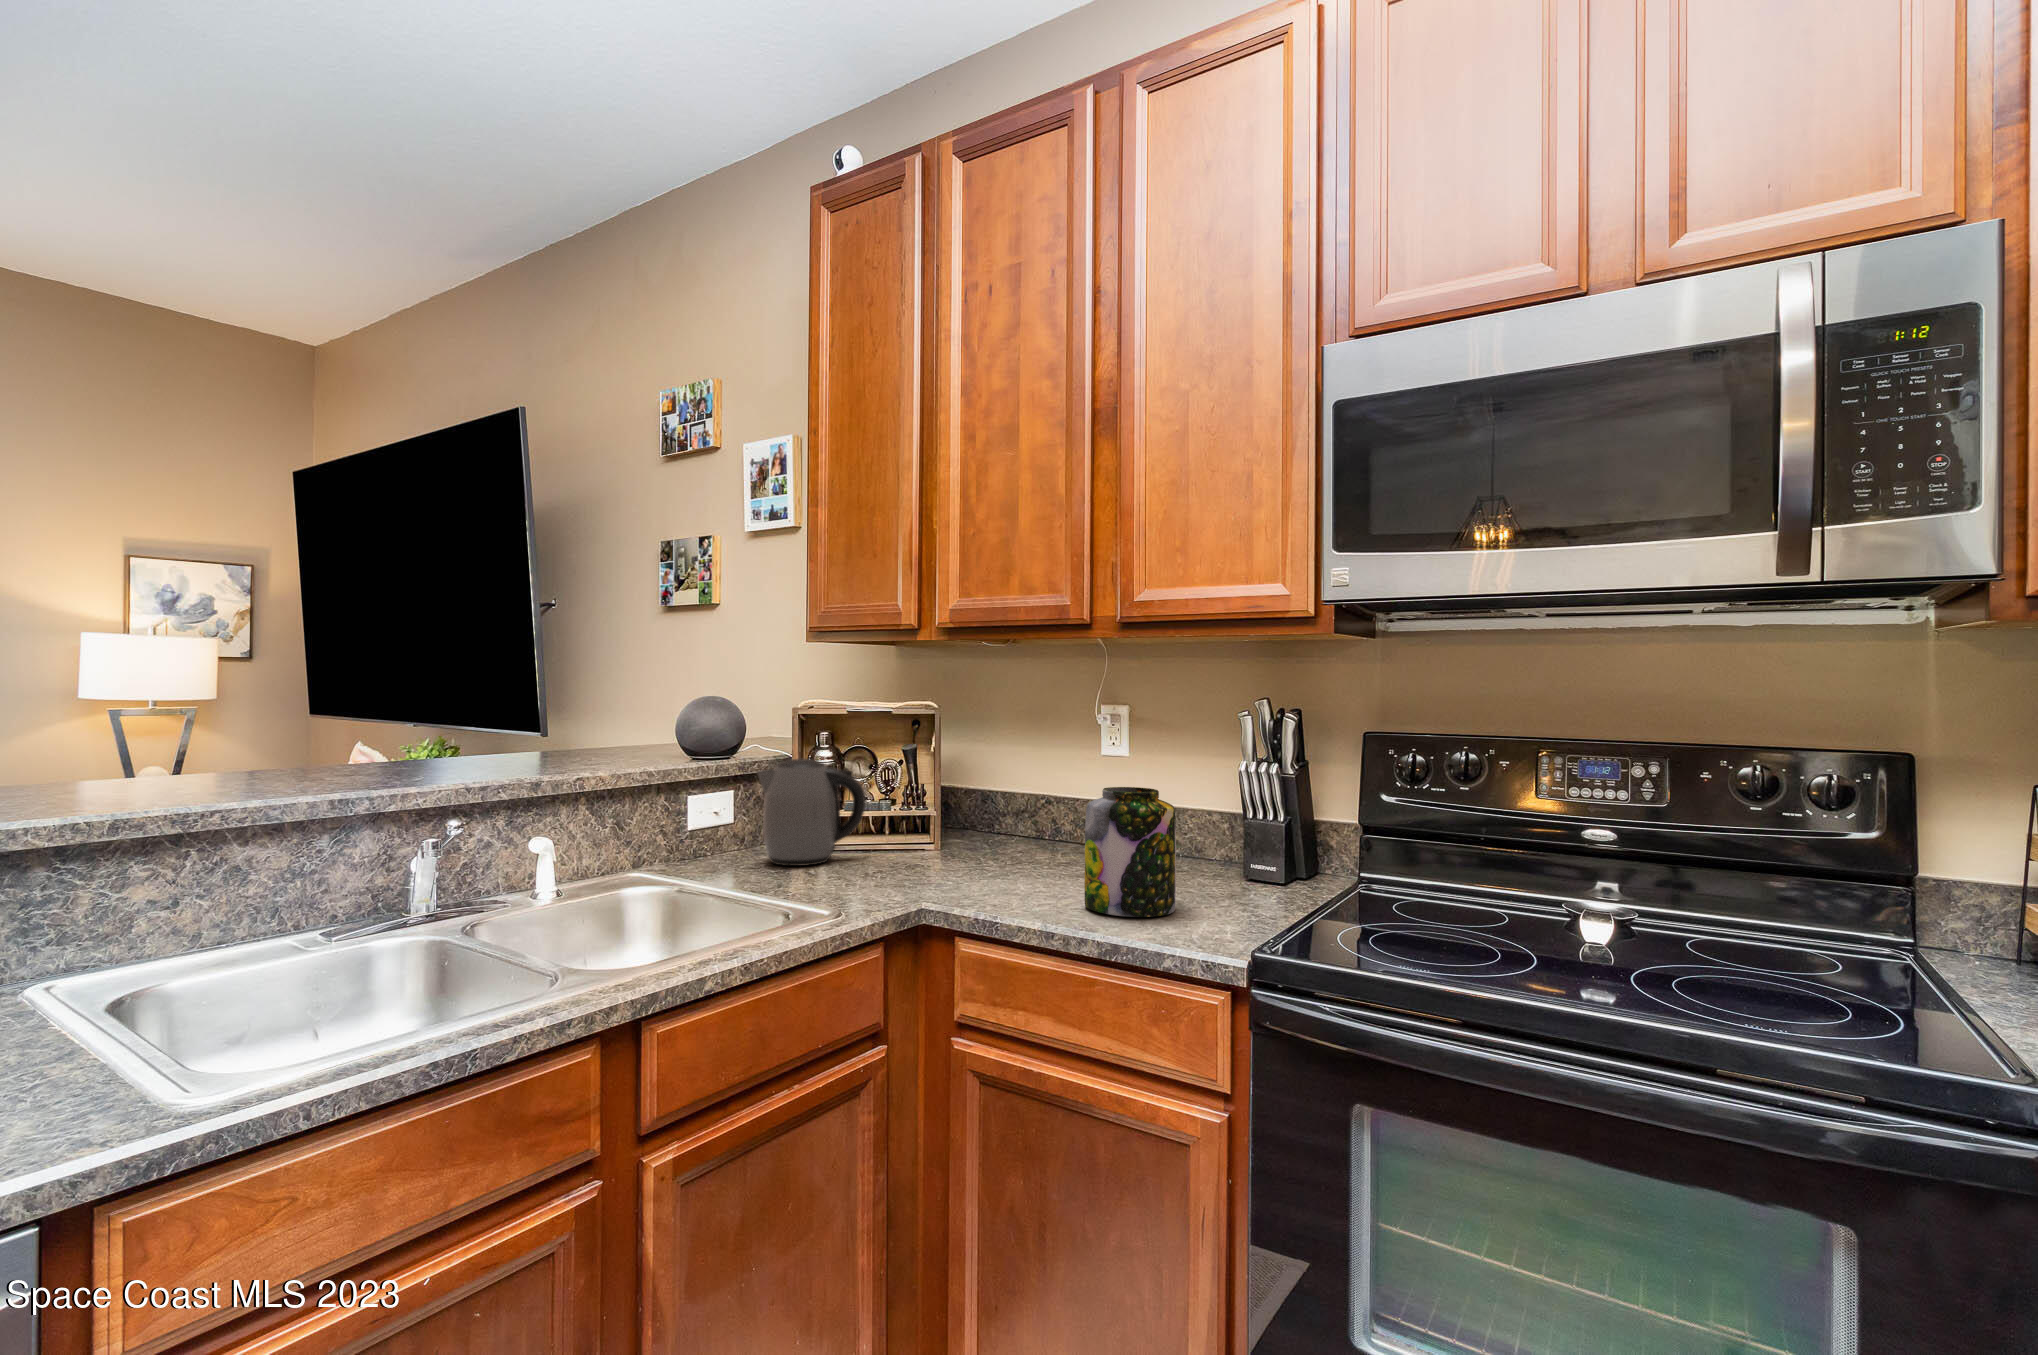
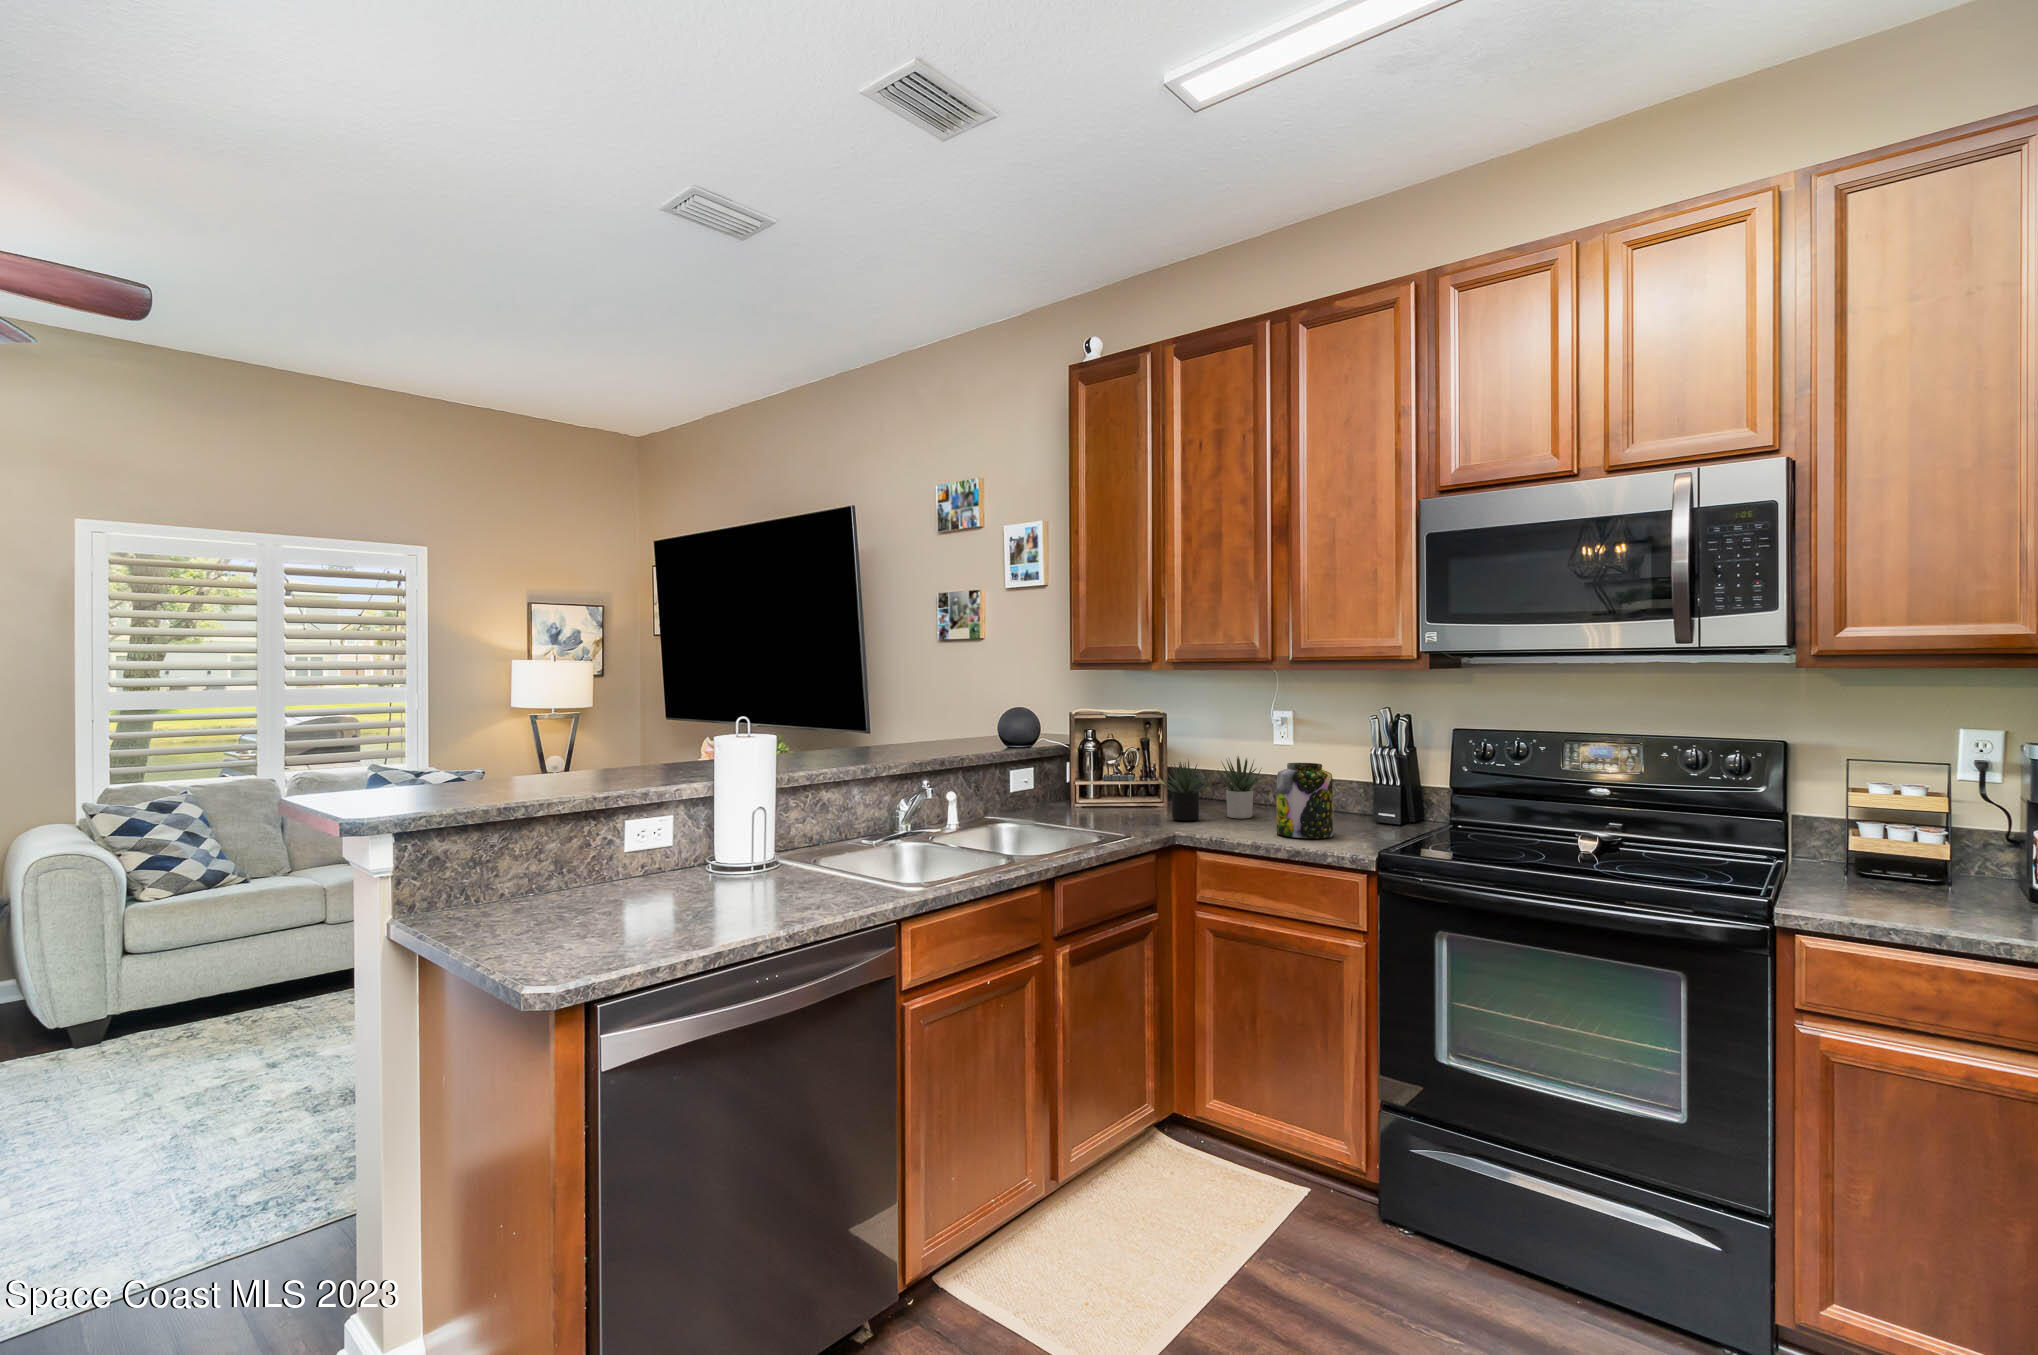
kettle: present [757,759,866,866] -> none [1054,747,1122,815]
succulent plant: none [906,770,1083,877] -> present [1160,757,1265,821]

